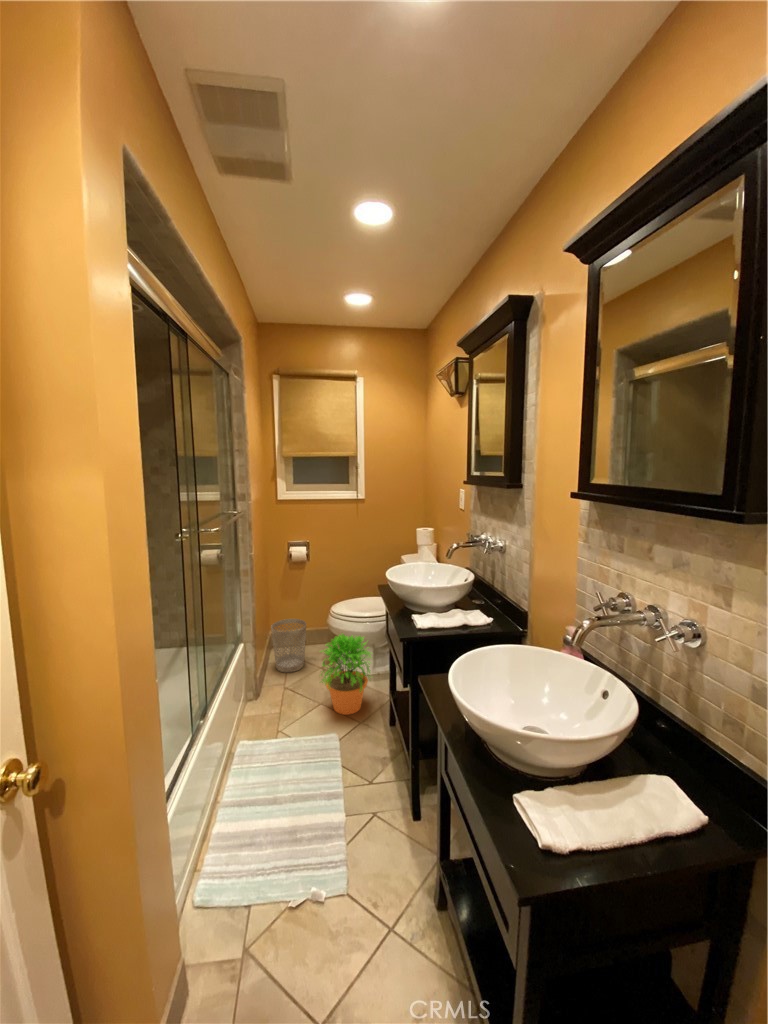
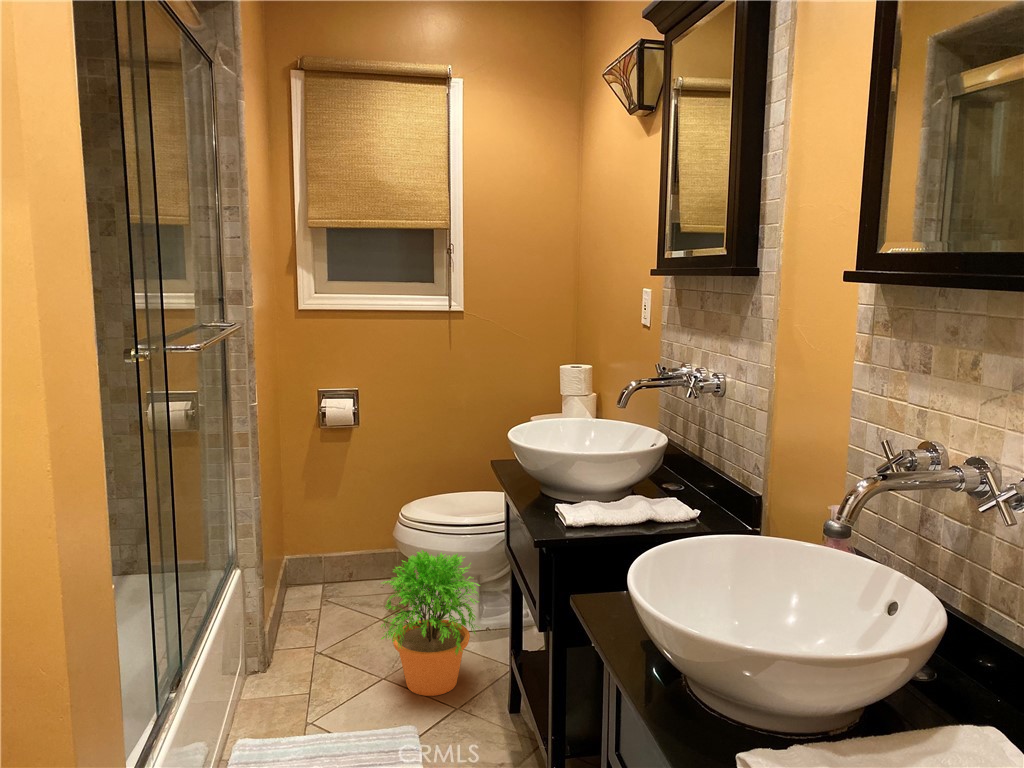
wastebasket: present [271,619,306,672] -> none [289,530,354,627]

